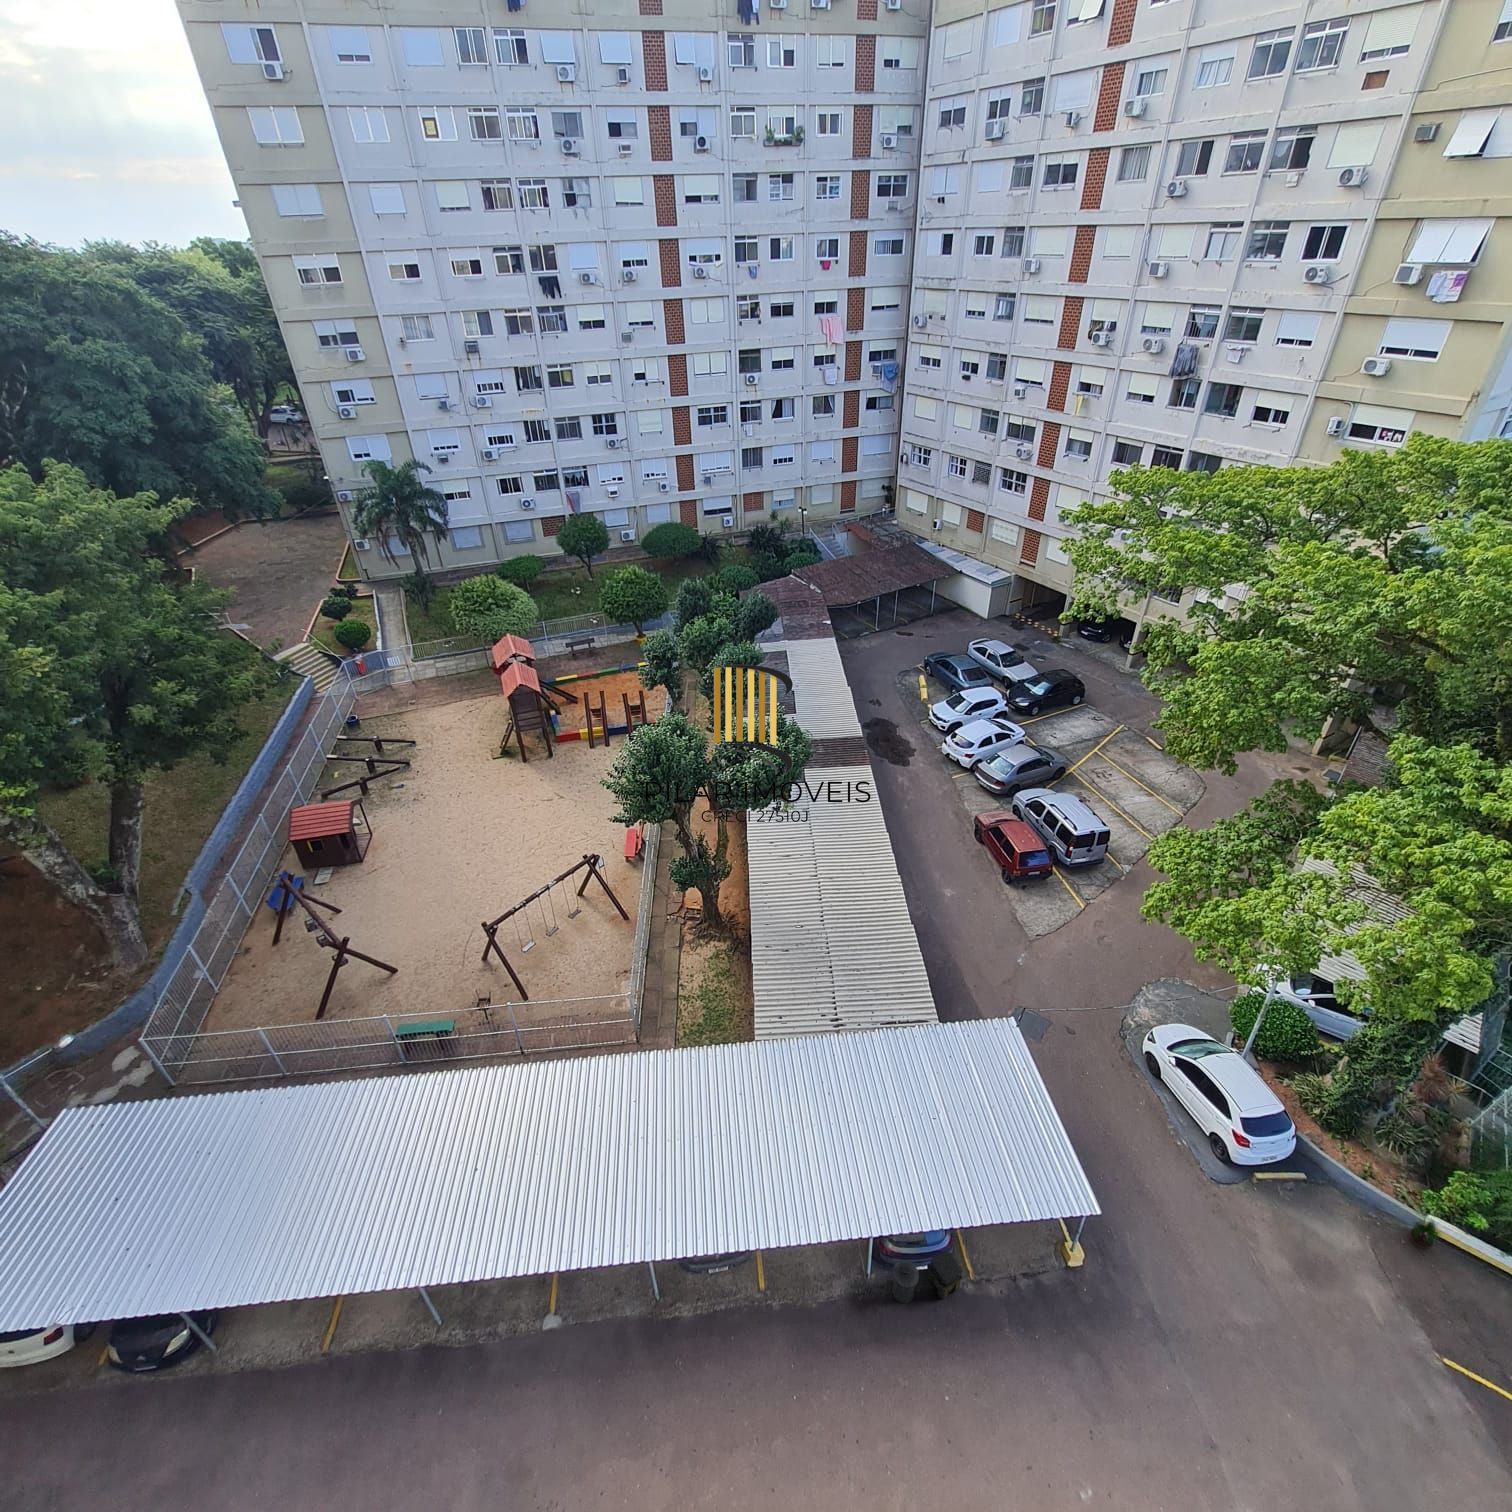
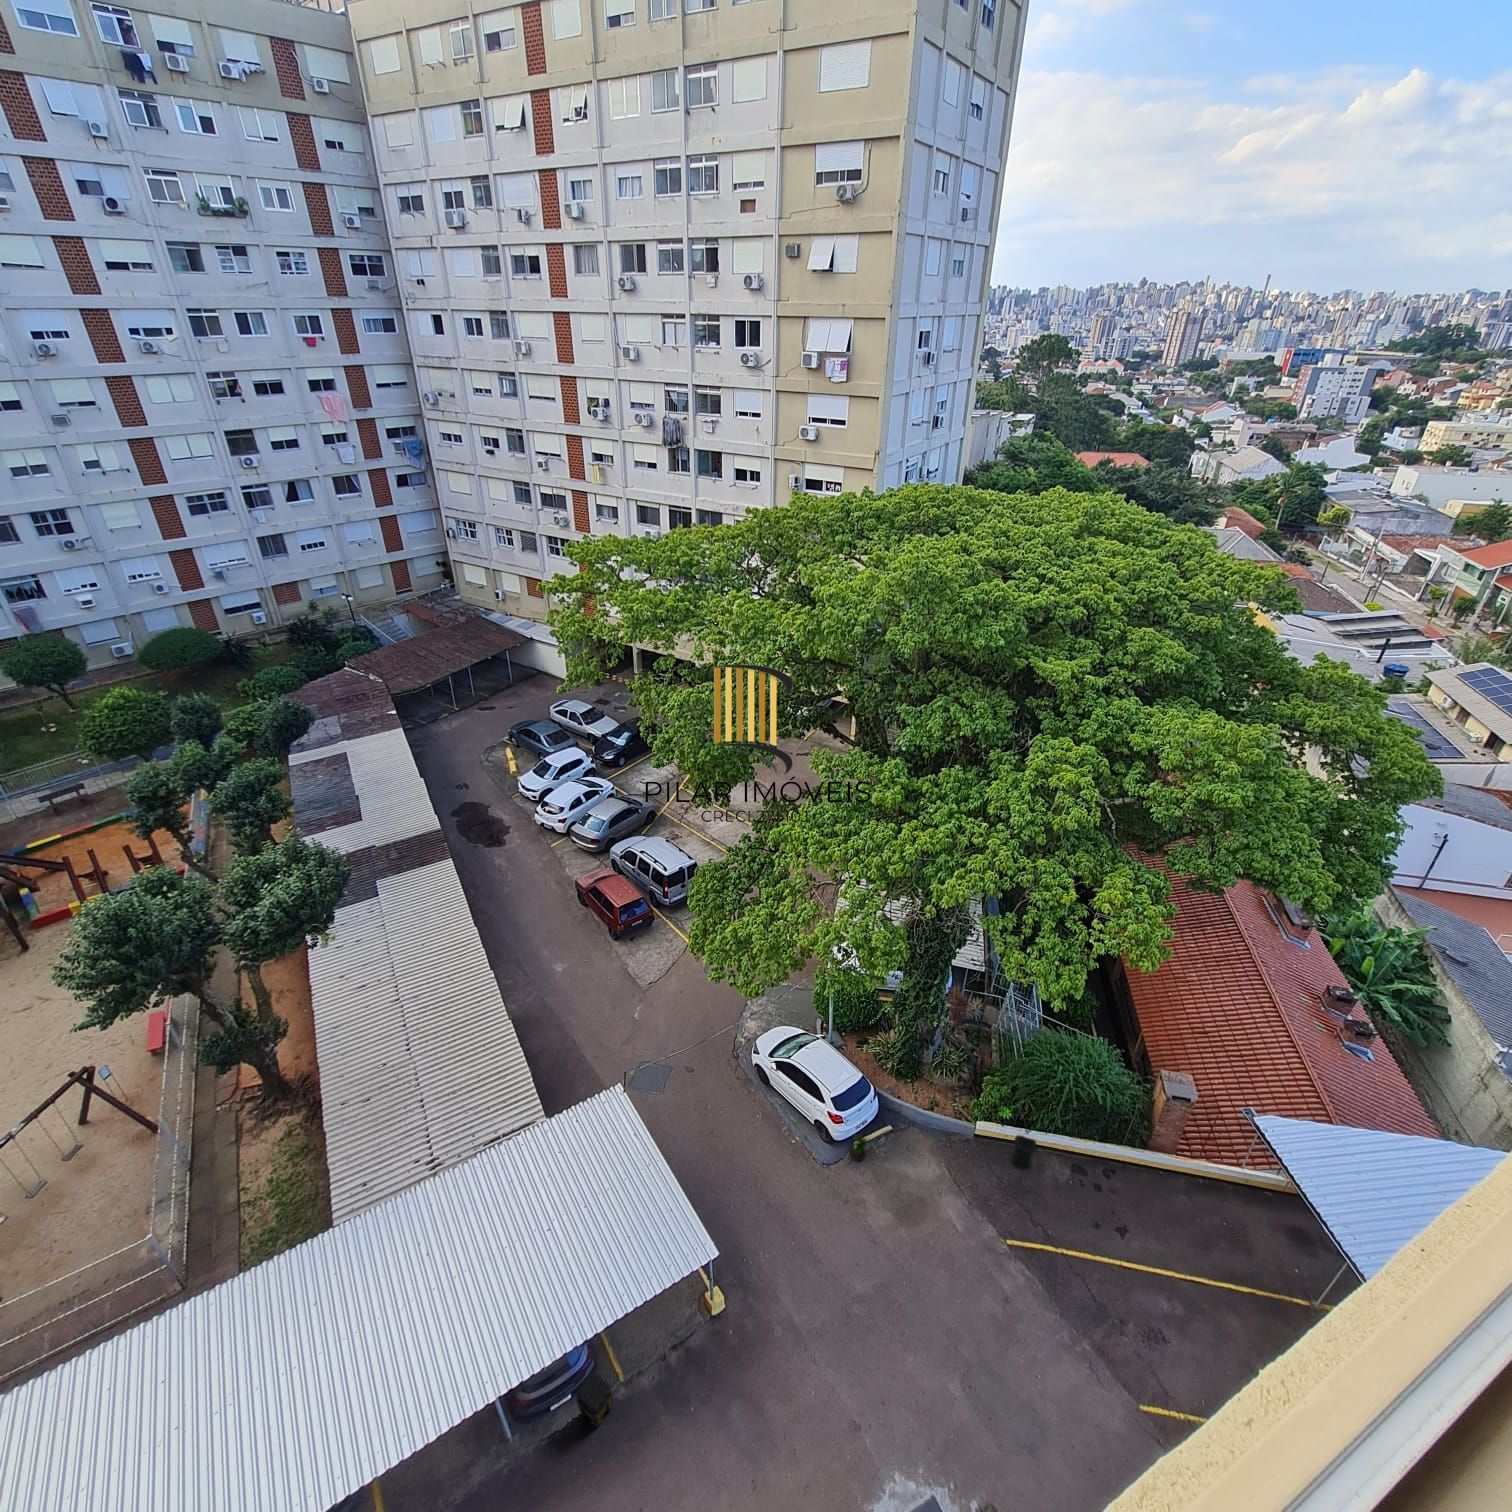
potted tree: present [1410,1219,1441,1249] -> present [849,1136,869,1161]
trash can: present [892,1261,919,1303] -> present [1012,1135,1037,1170]

